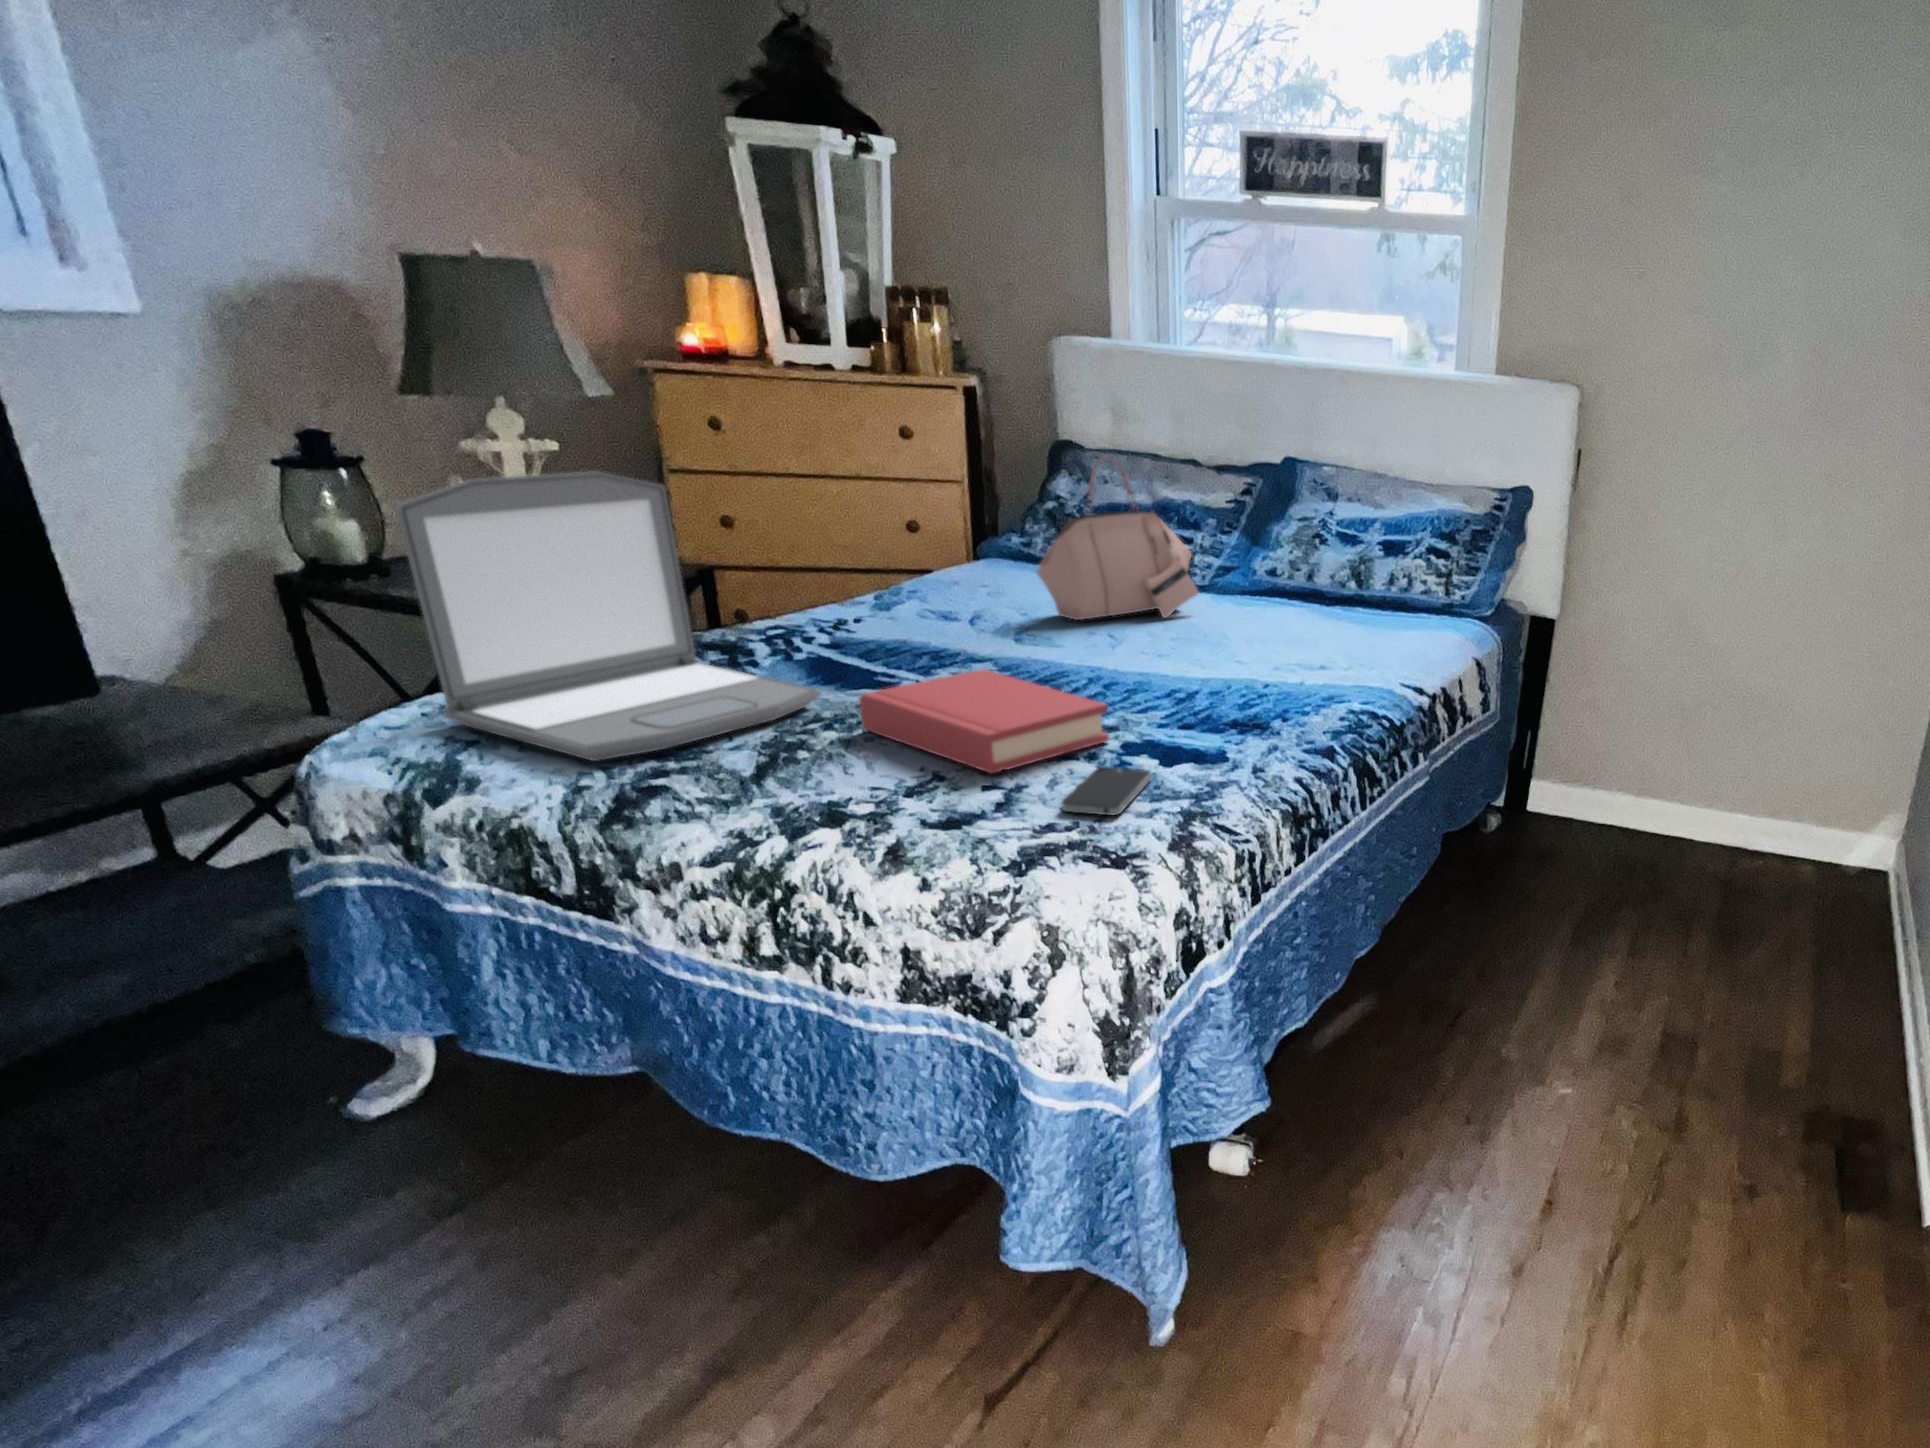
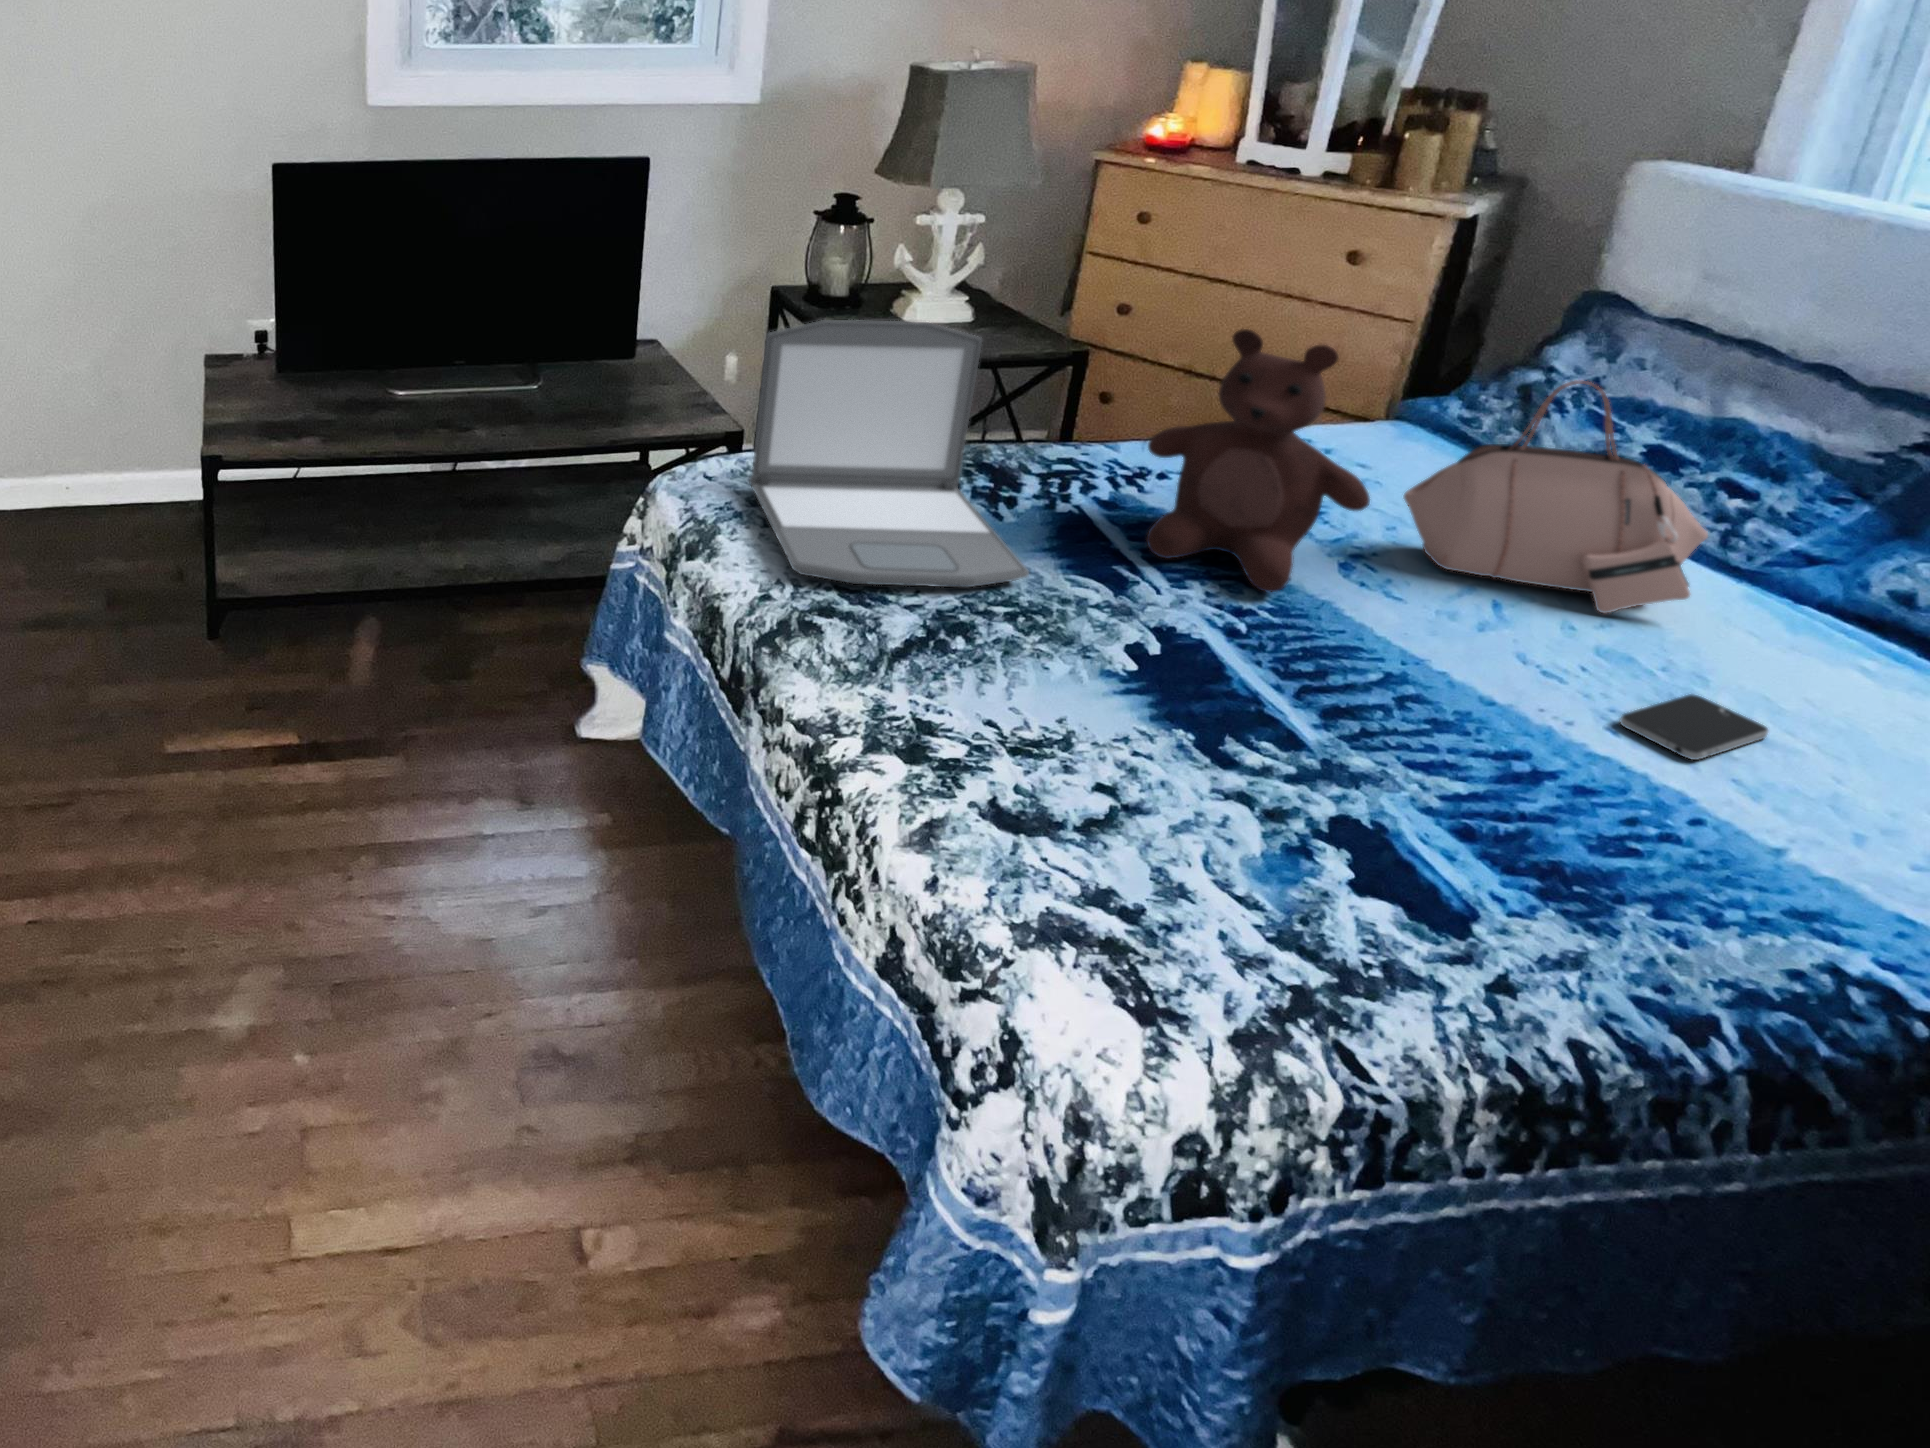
teddy bear: none [850,441,1027,660] -> present [1147,329,1370,592]
hardback book: present [859,669,1109,773] -> none [1036,607,1318,804]
smartphone: present [1062,767,1152,815] -> present [1620,694,1768,760]

